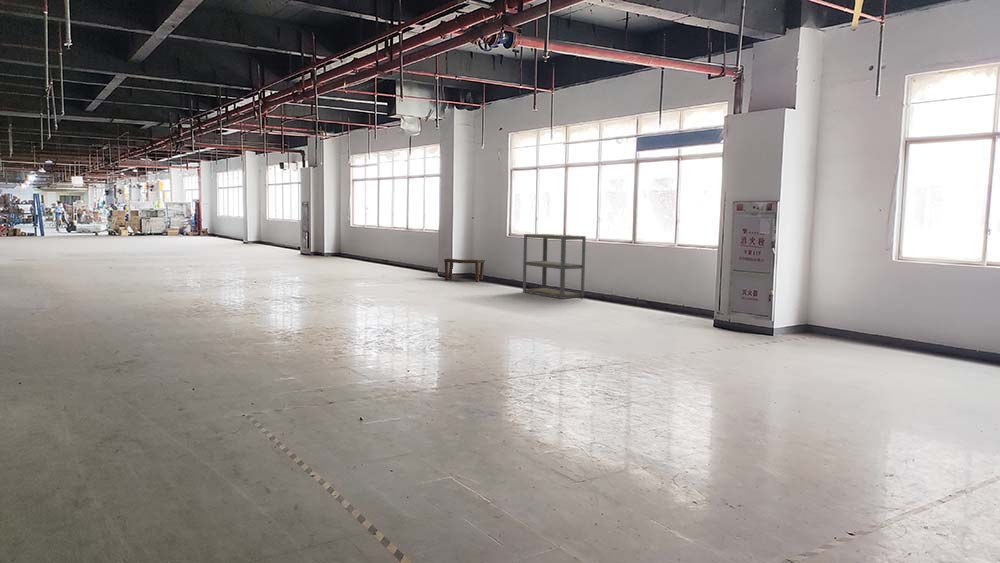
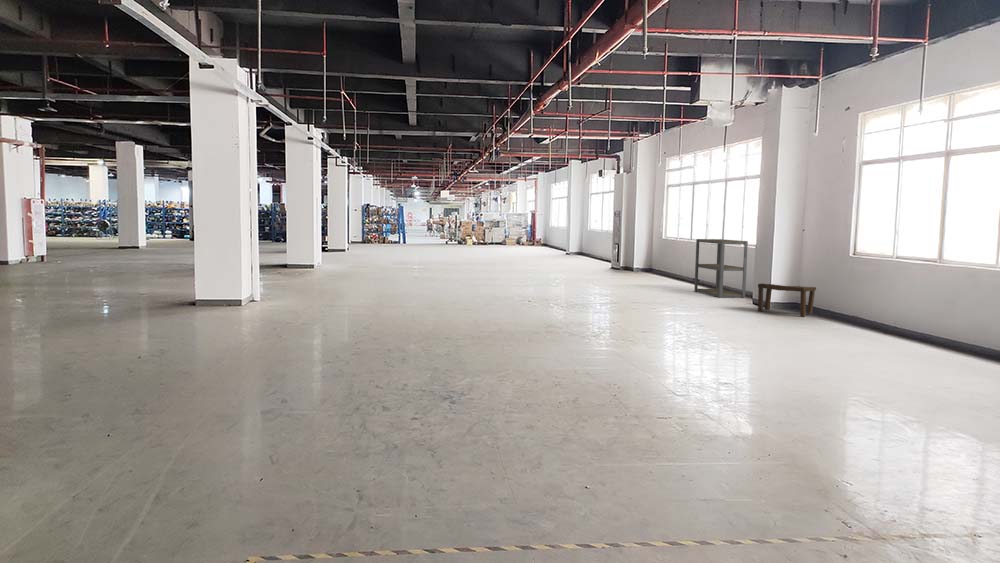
shelving unit: present [523,234,586,299] -> present [694,239,748,298]

